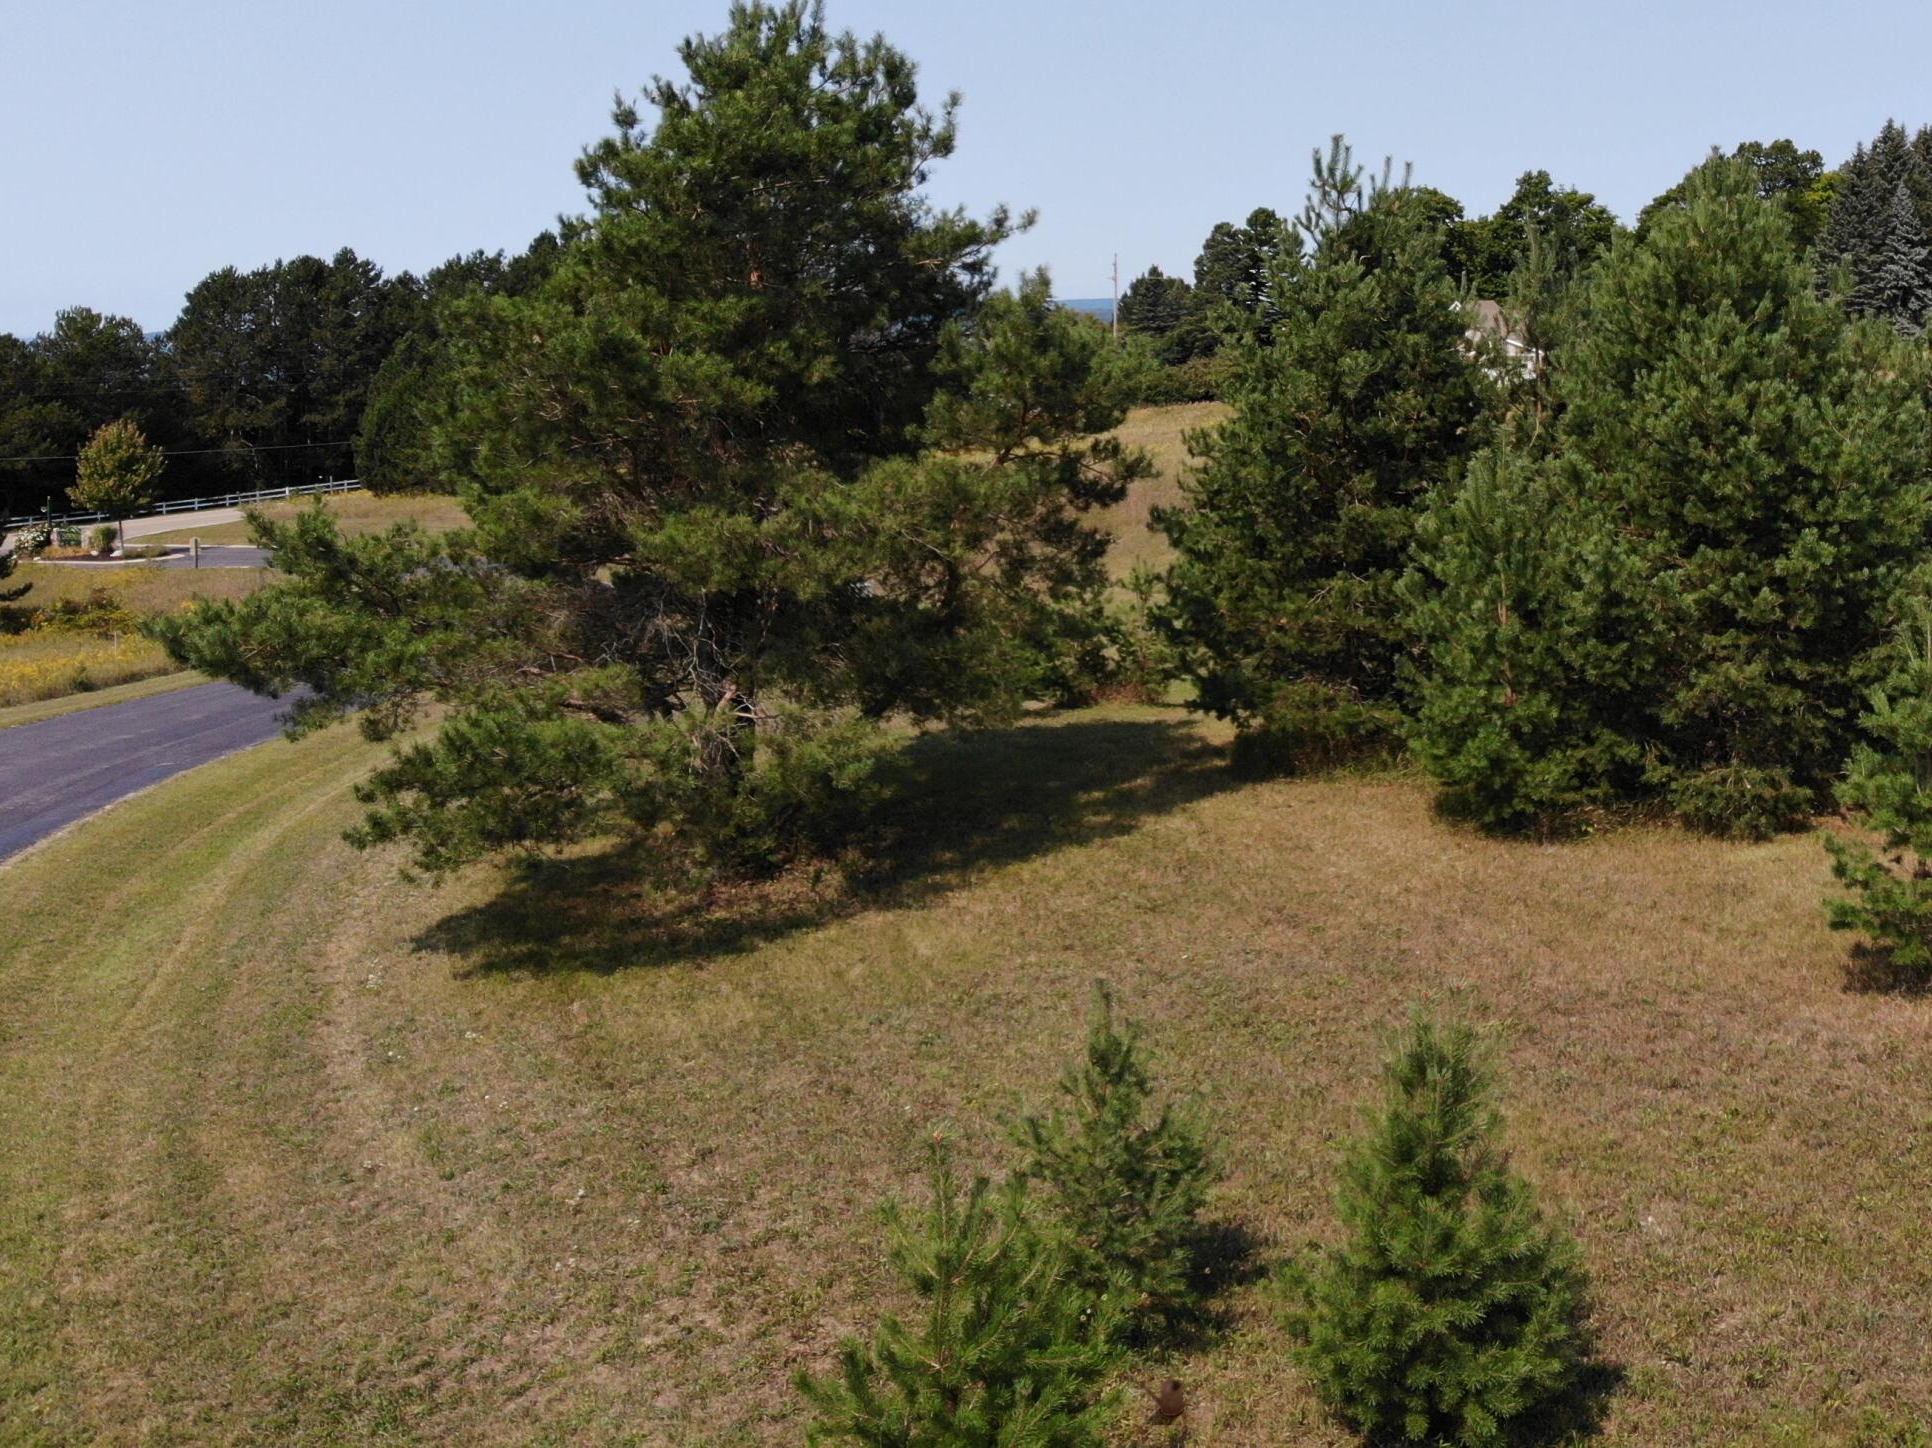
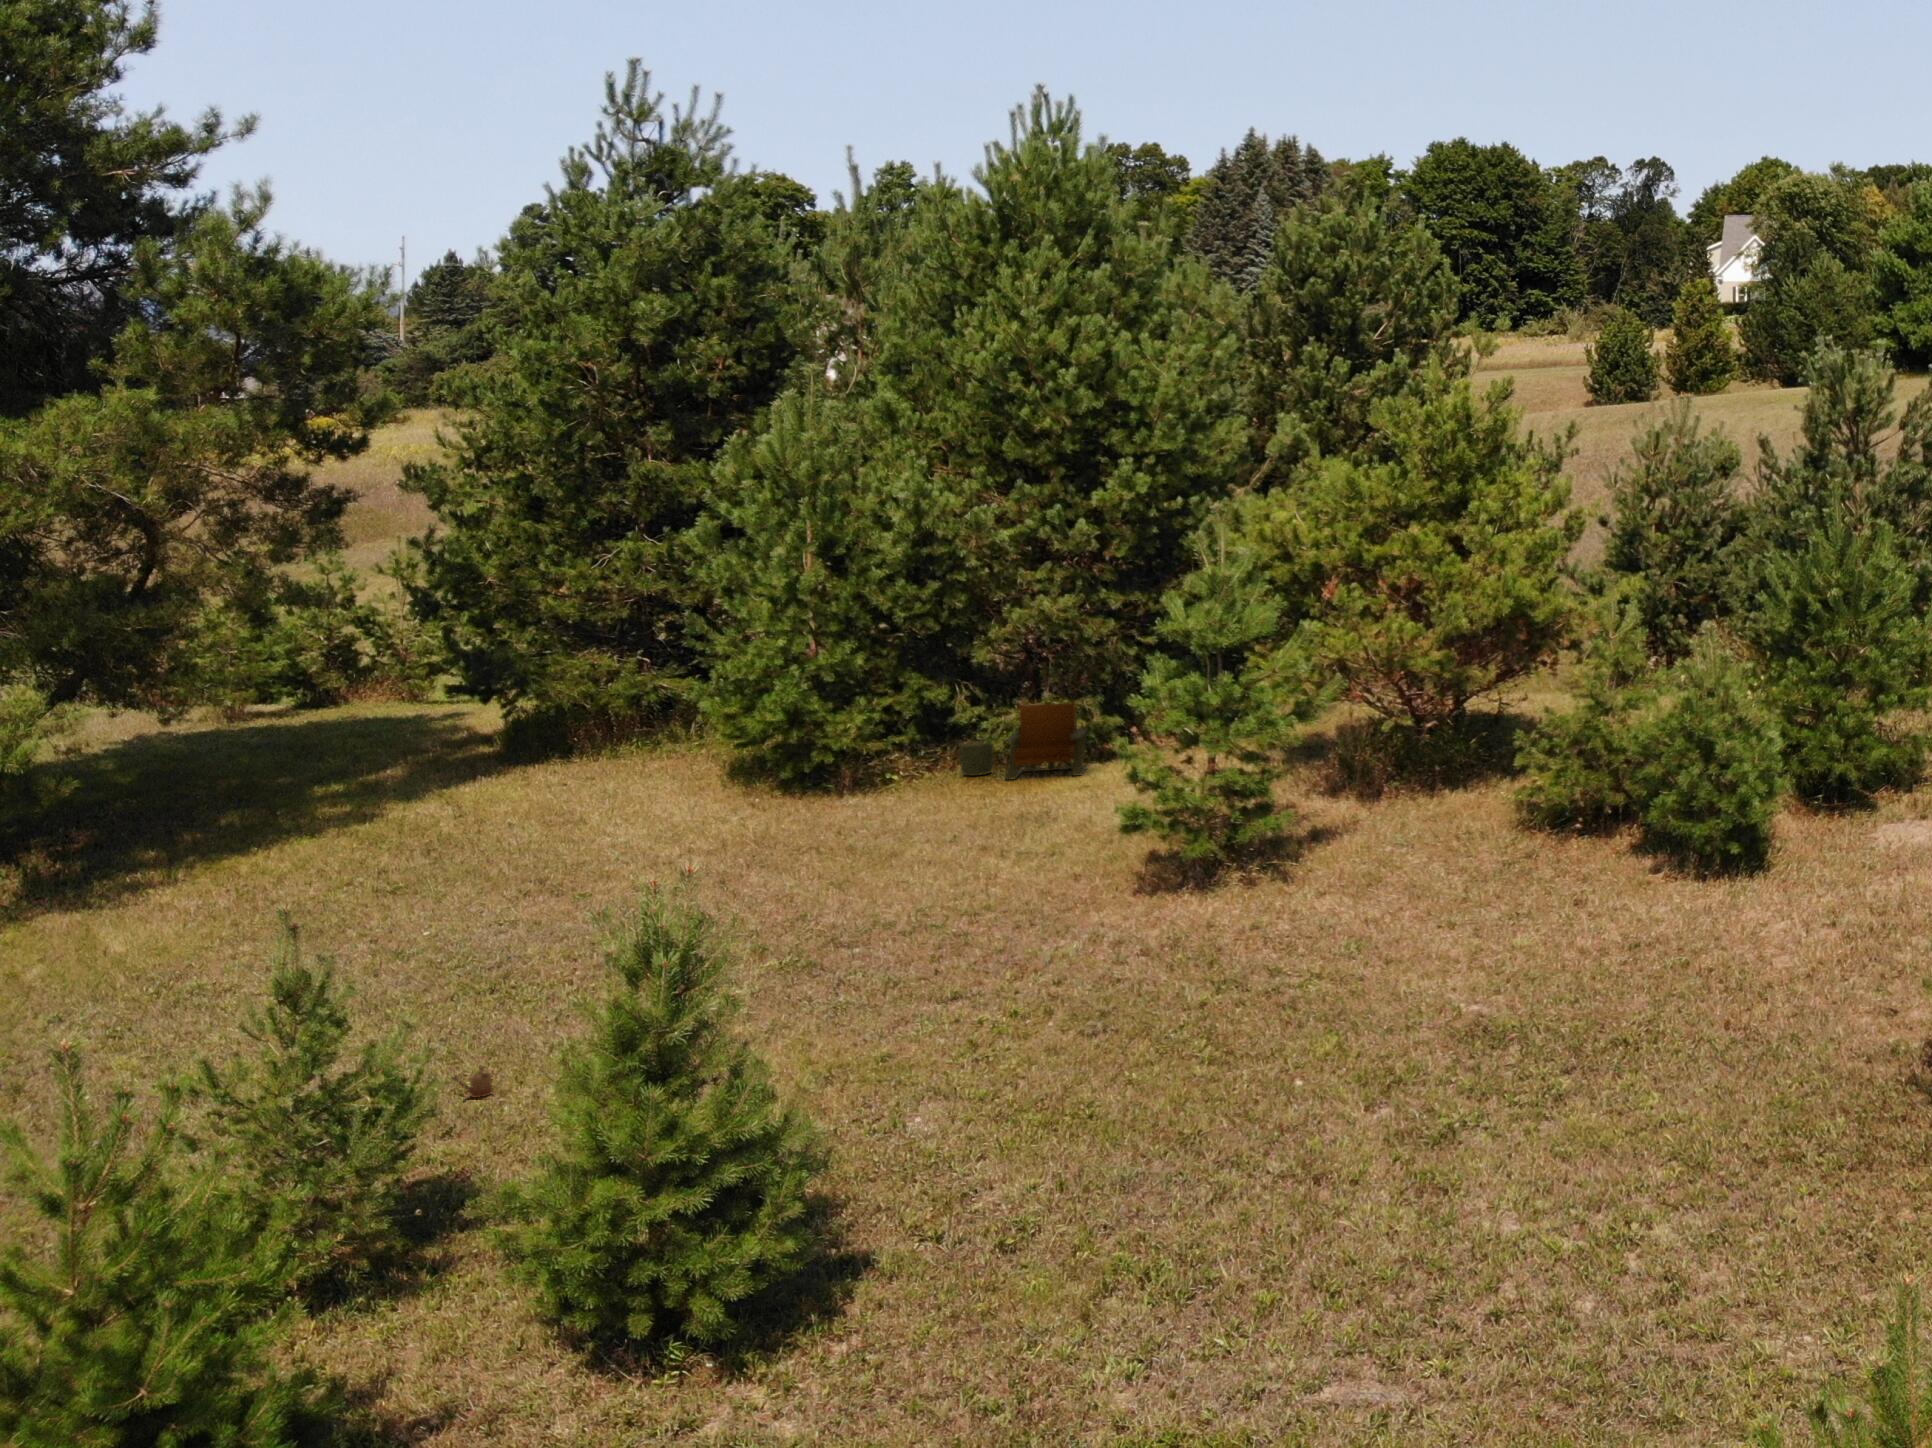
lounge chair: none [1692,768,1777,853] -> present [1005,702,1088,780]
planter: none [1645,799,1679,836] -> present [959,741,994,776]

